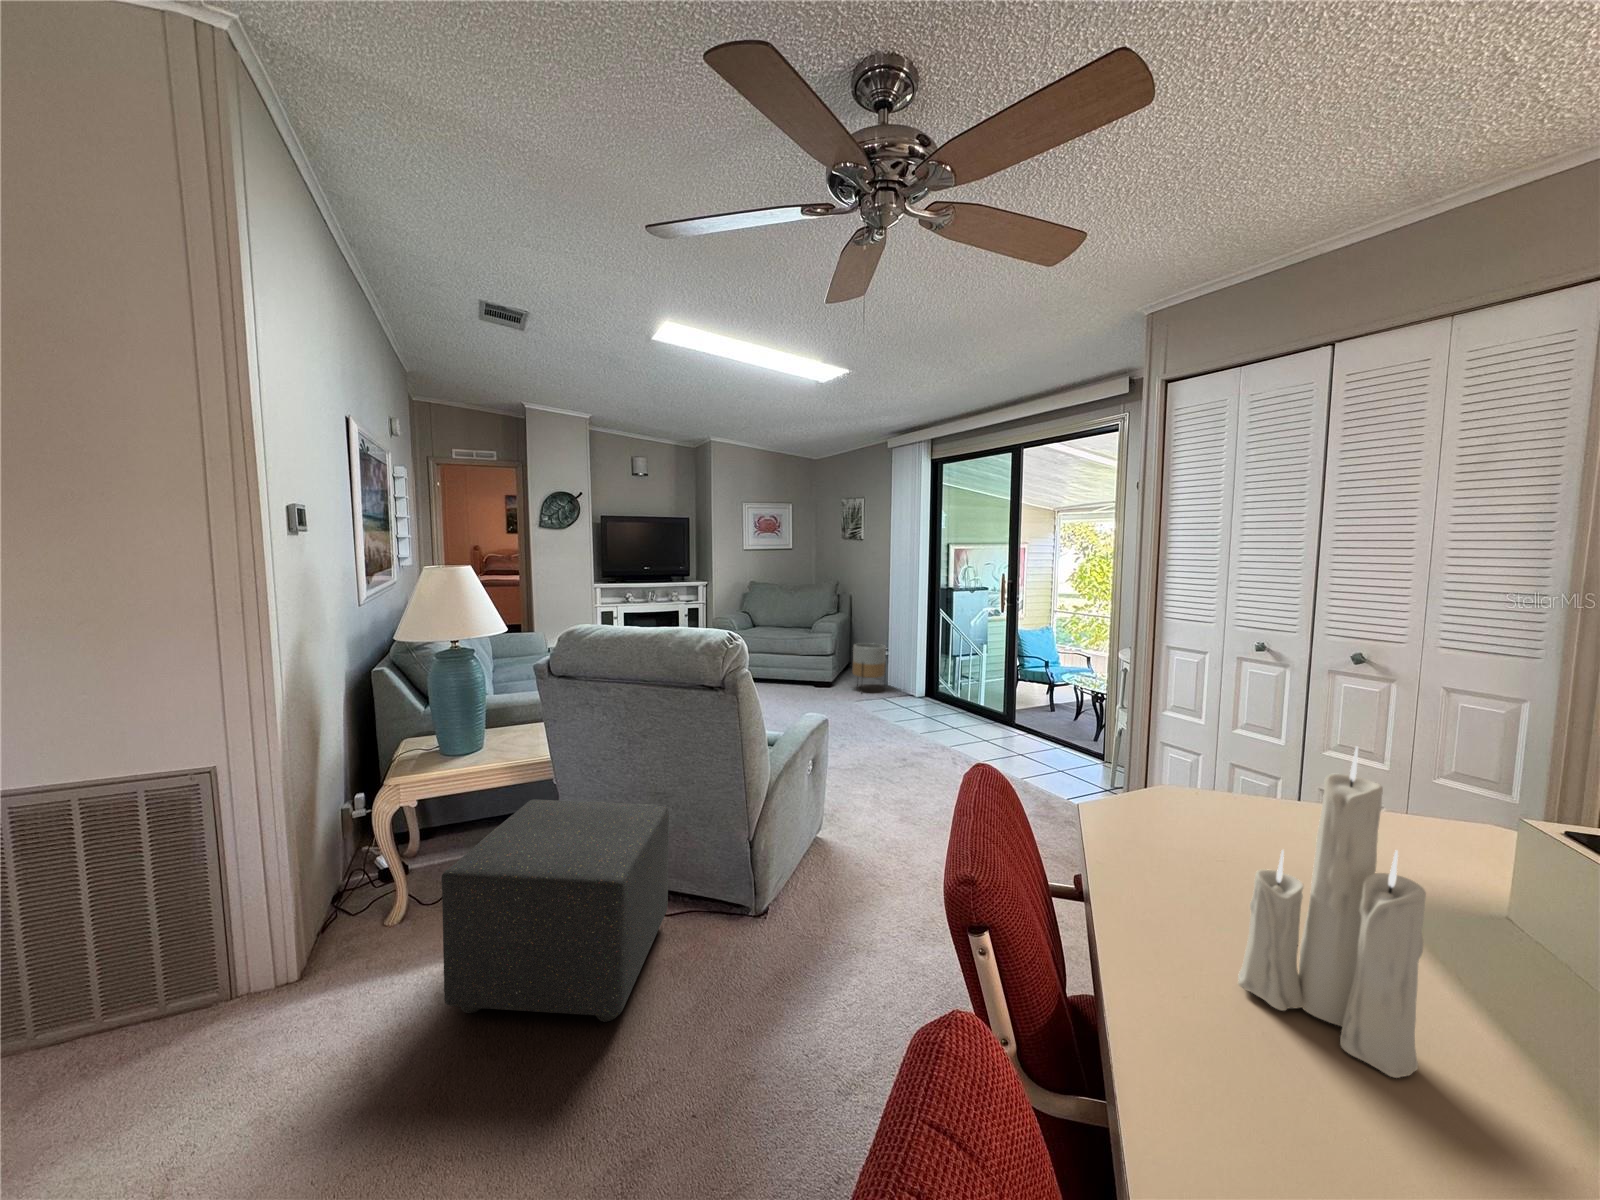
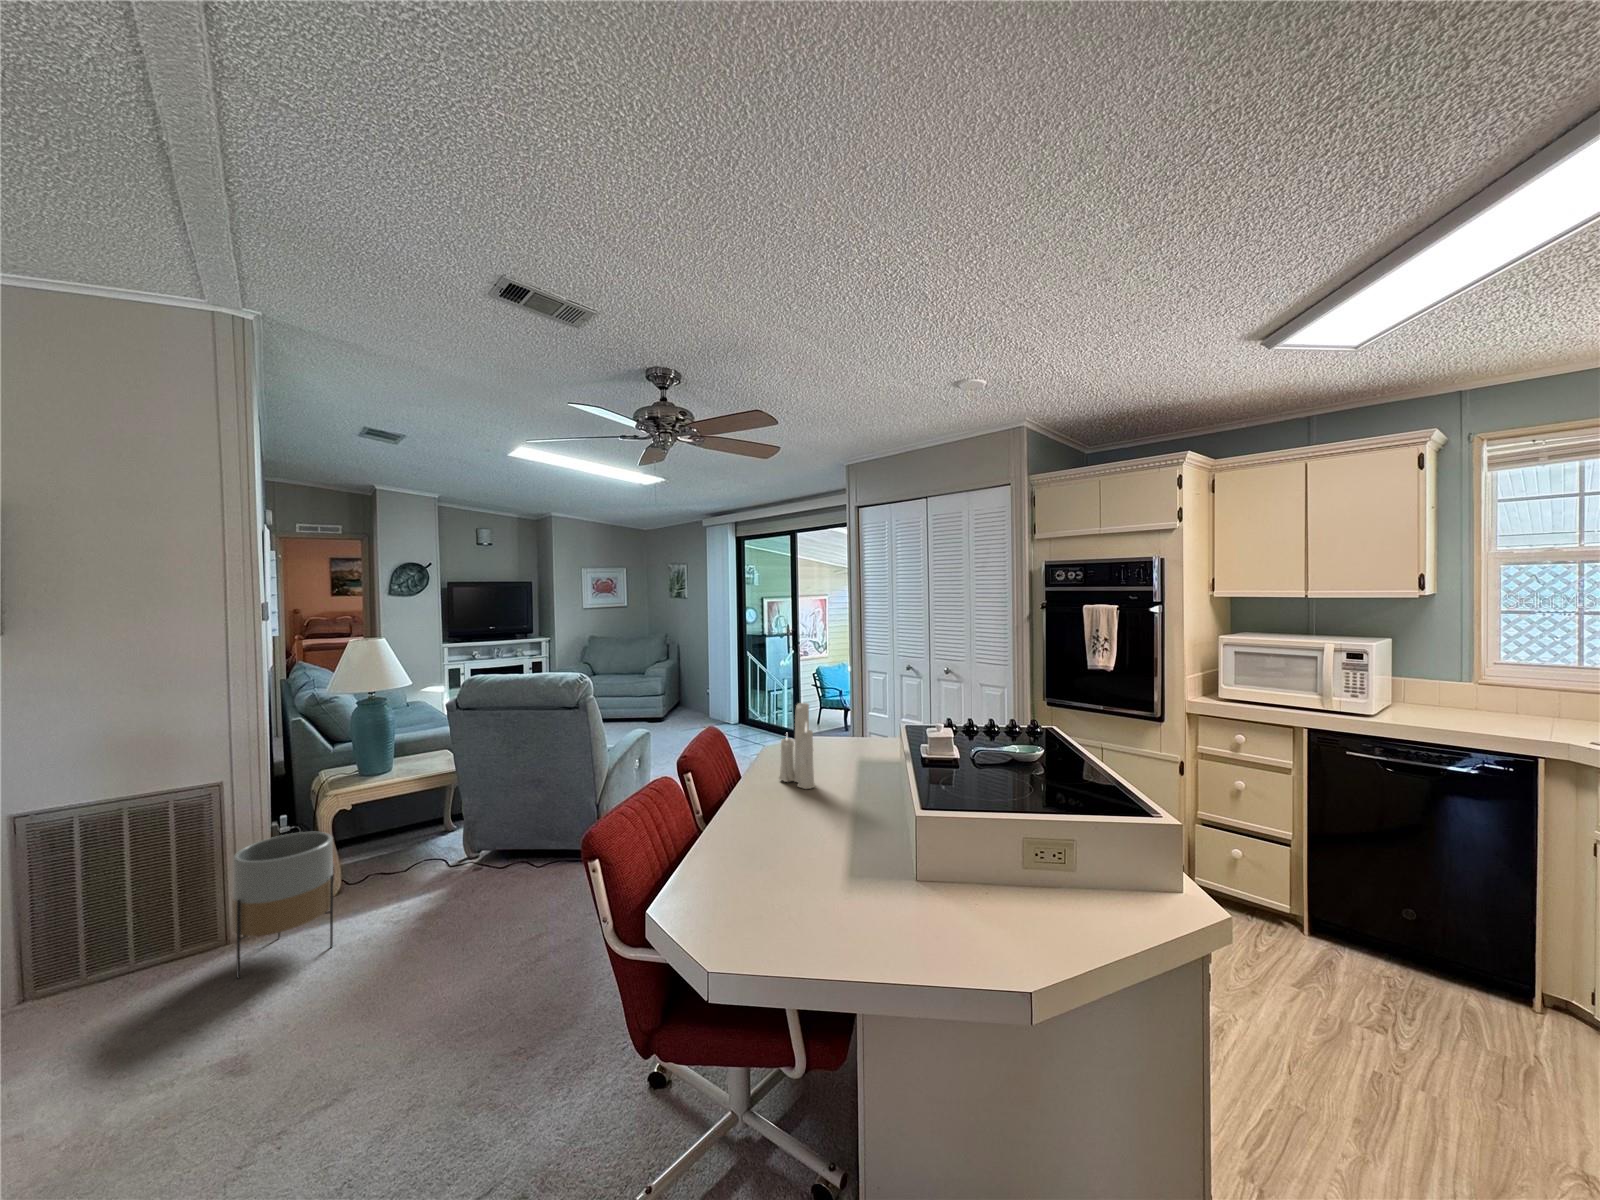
planter: present [852,643,886,678] -> present [232,832,333,978]
ottoman: present [441,799,669,1022] -> none [394,792,541,929]

